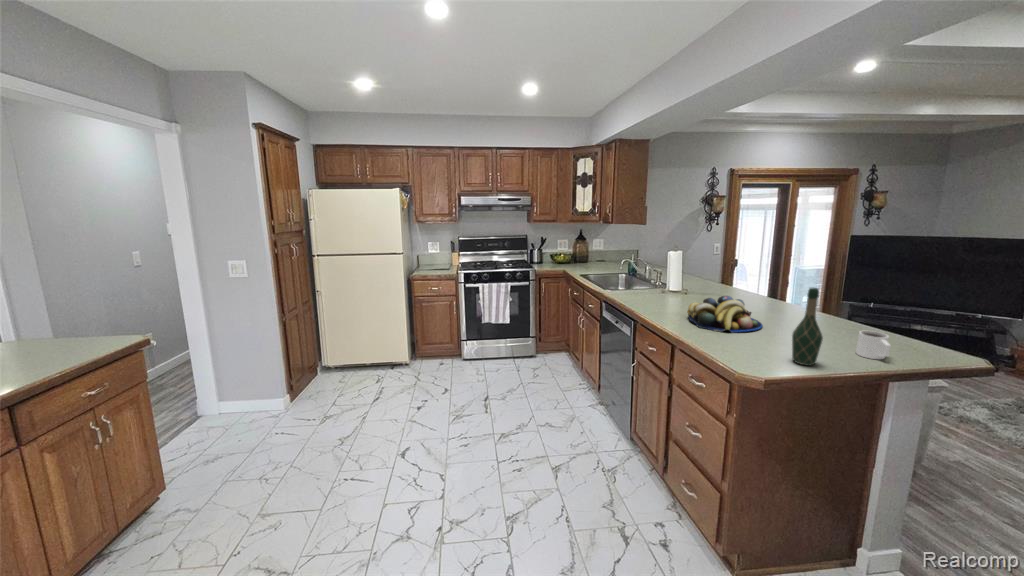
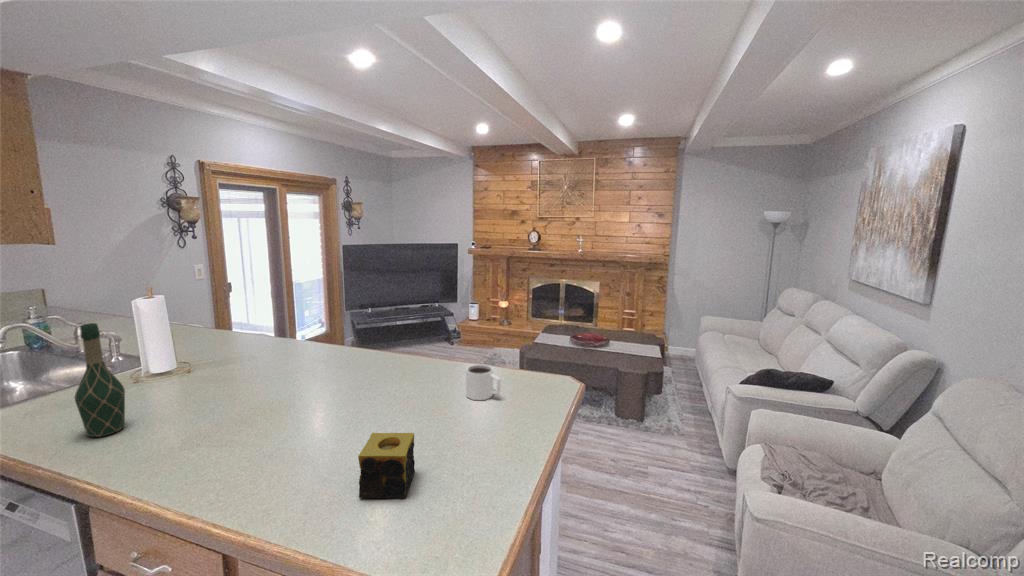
wine bottle: present [792,288,823,366] -> present [75,323,125,437]
fruit bowl: present [688,296,762,333] -> none [215,360,348,440]
candle: none [732,333,774,367] -> present [358,433,415,498]

